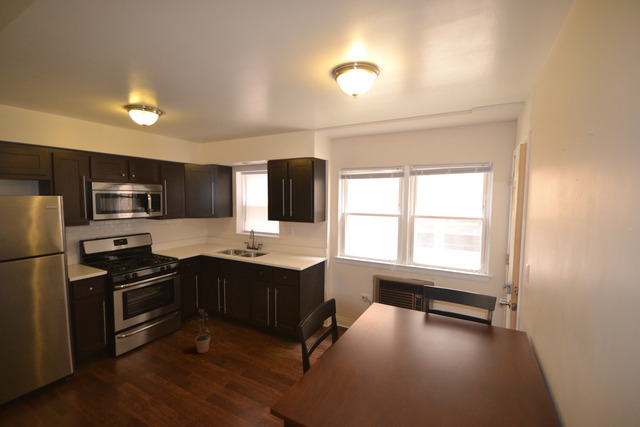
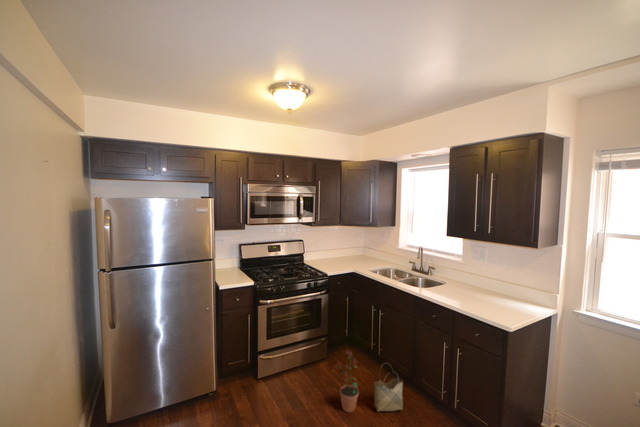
woven basket: none [222,312,243,346] -> present [374,363,403,411]

